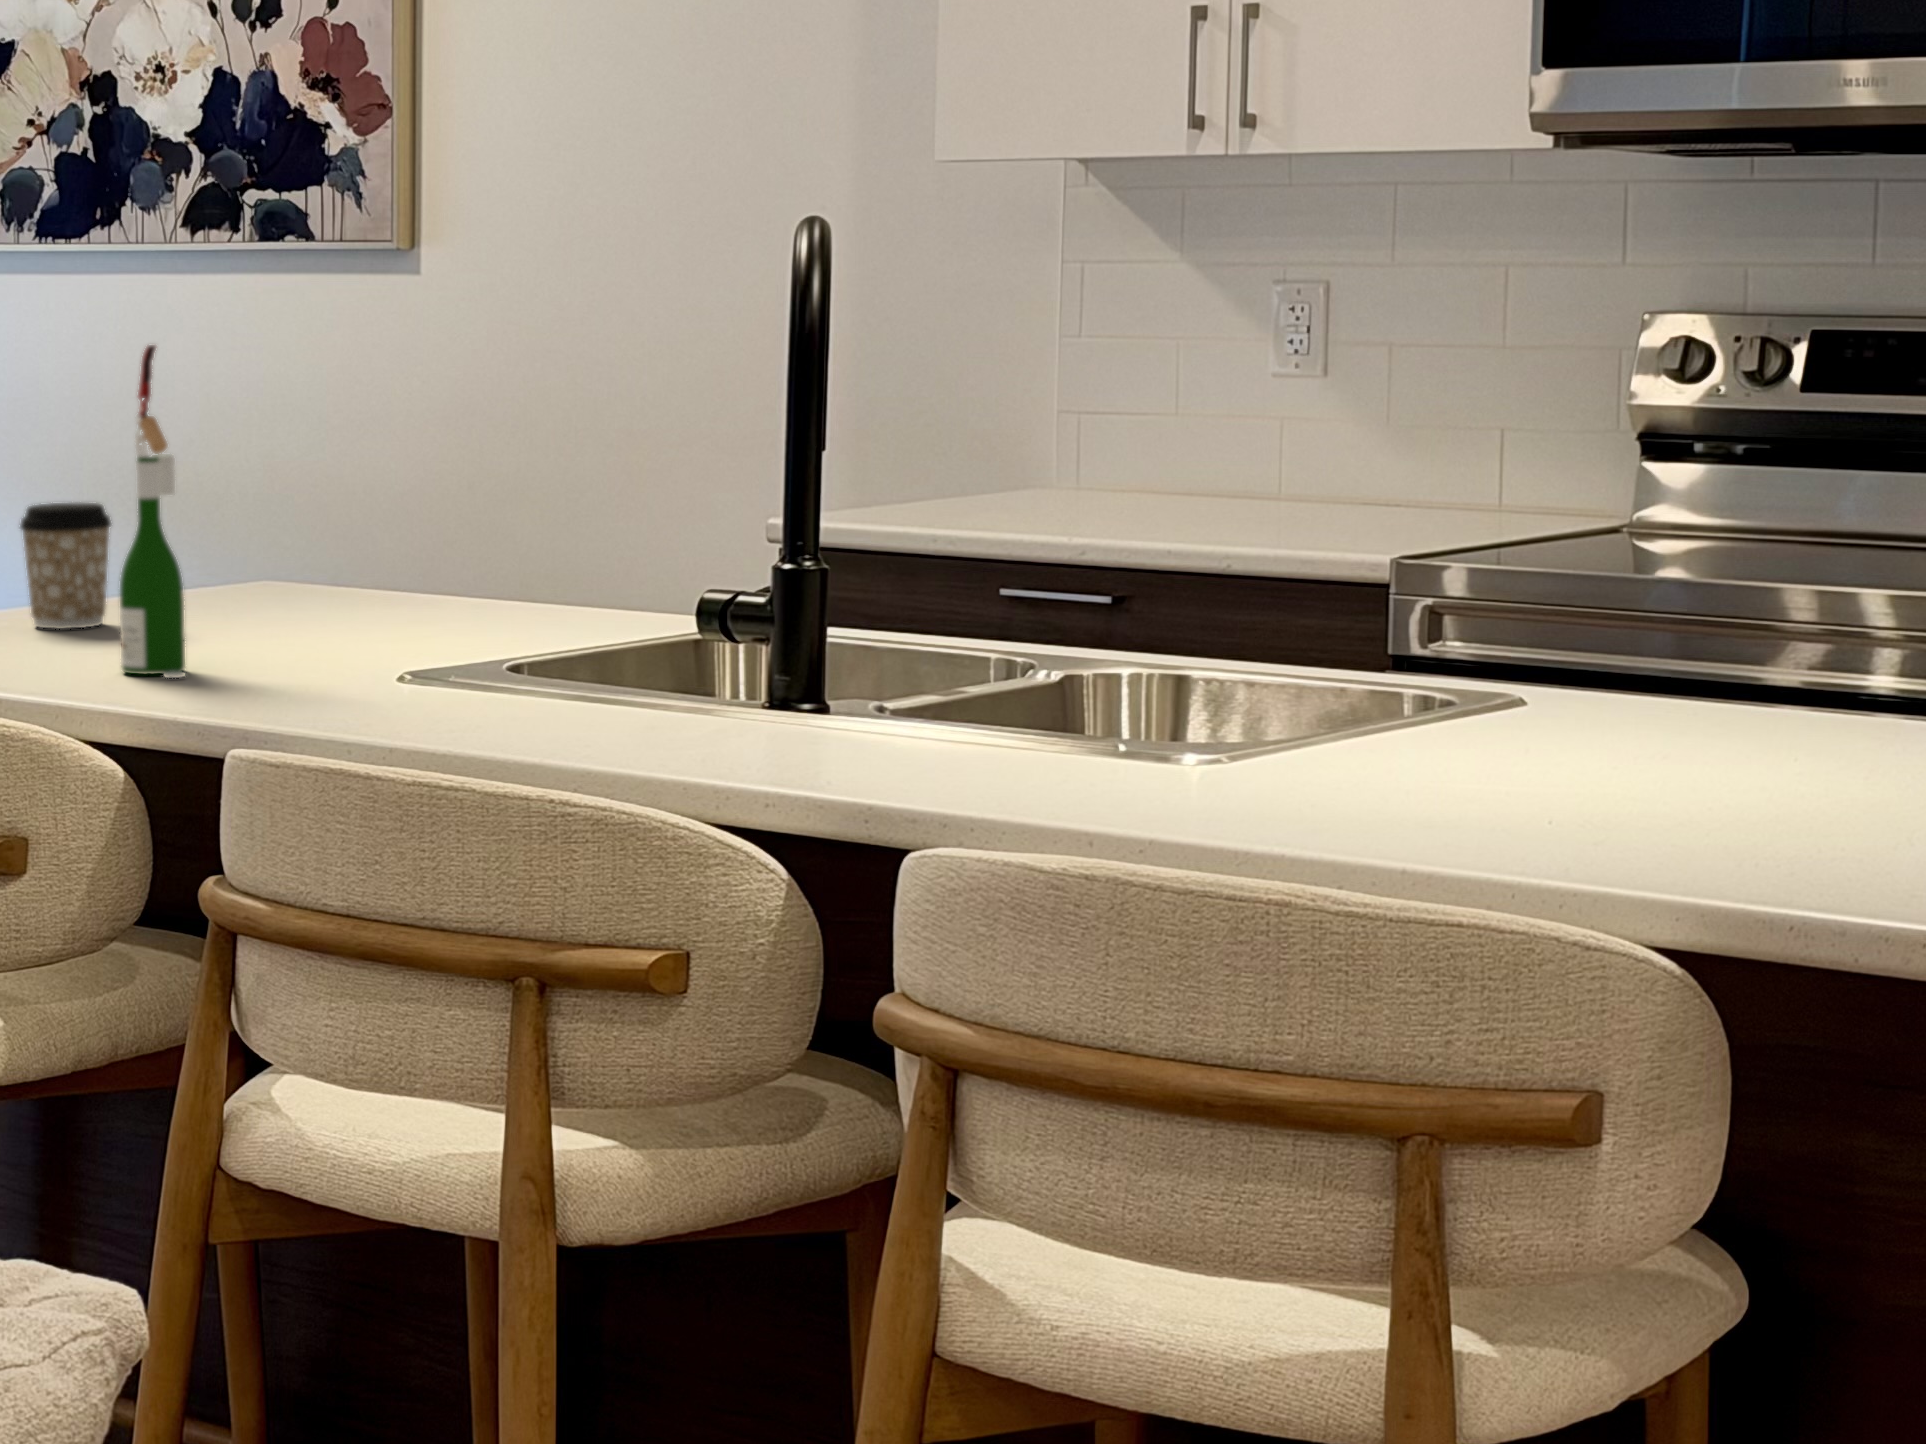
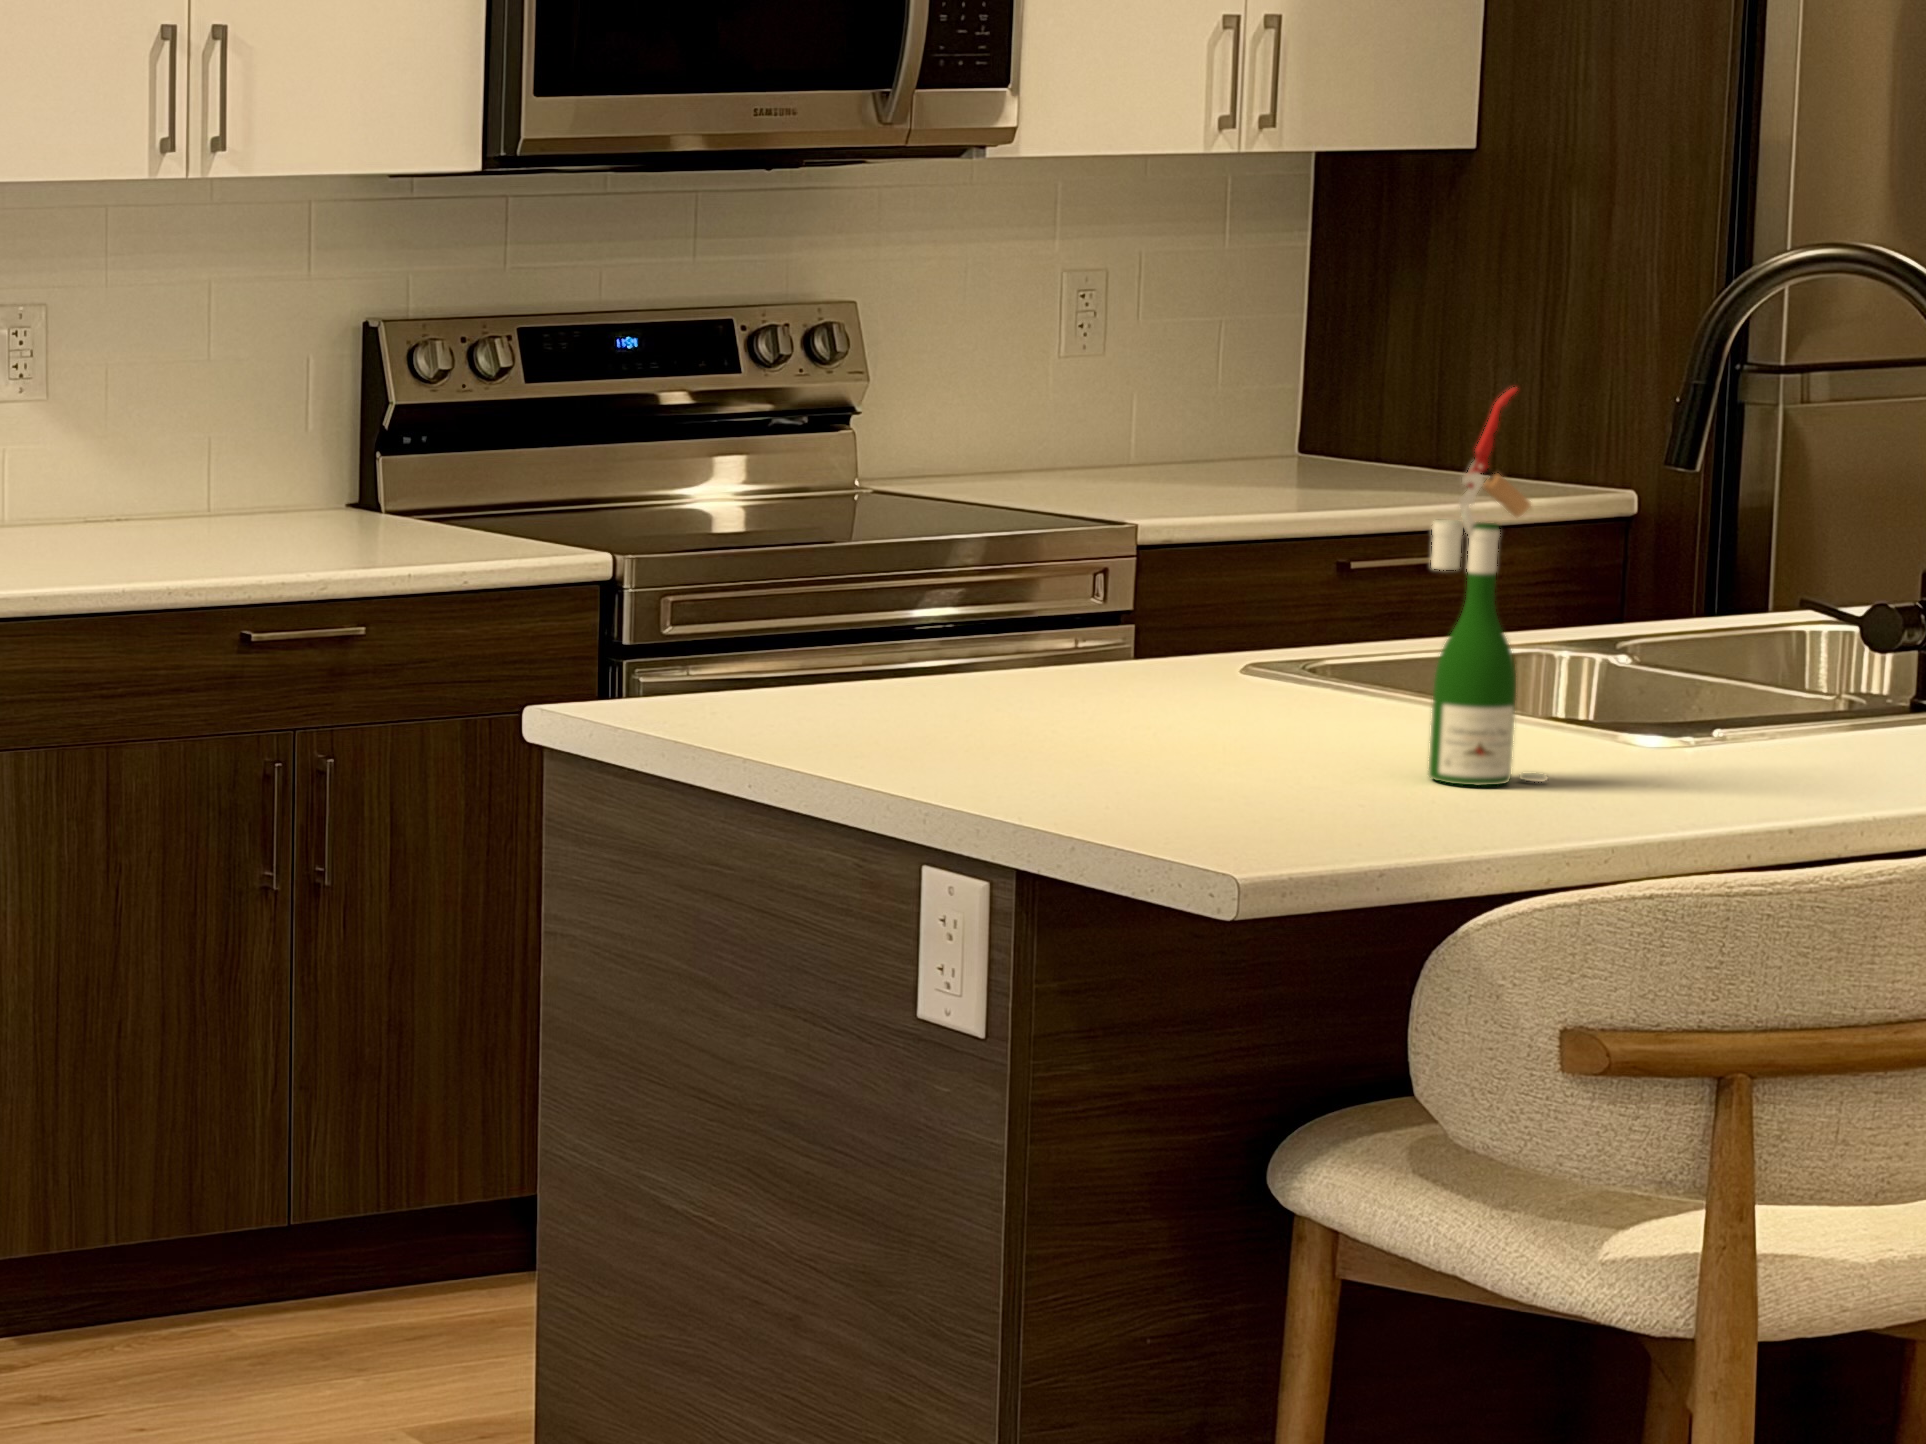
coffee cup: present [20,503,111,629] -> none [923,604,1048,769]

